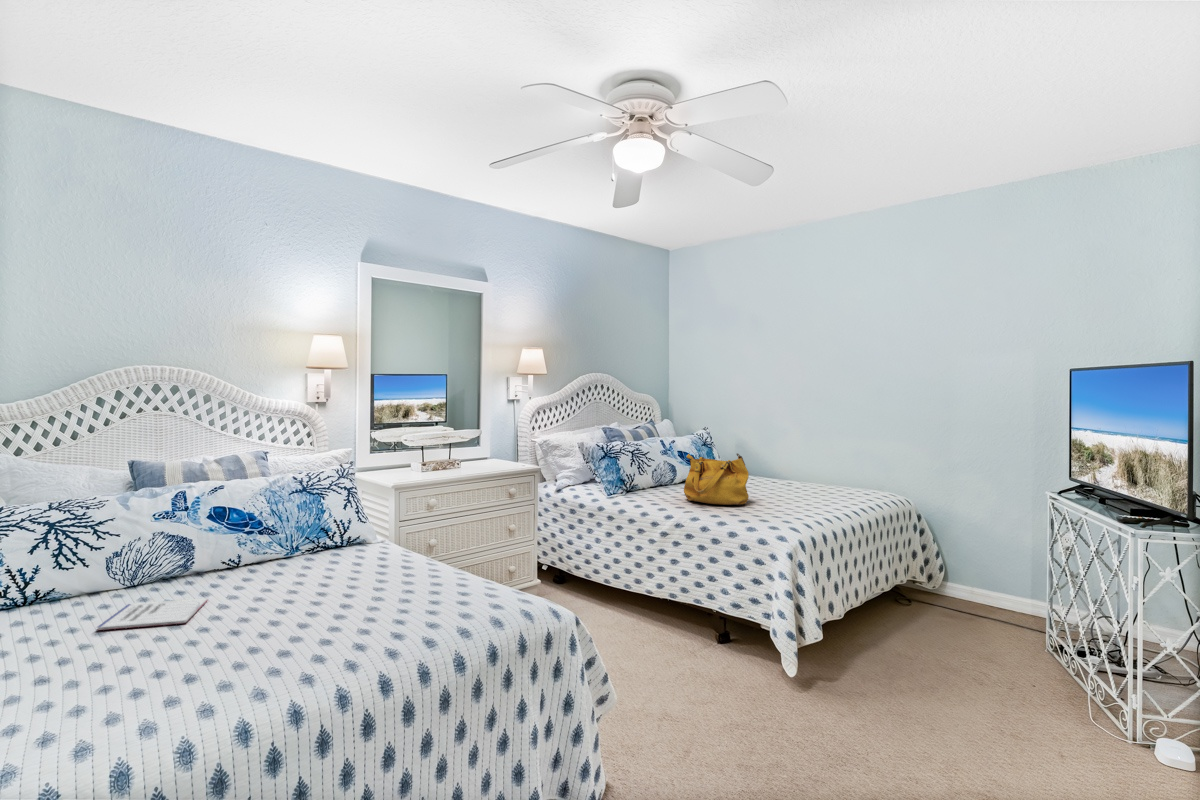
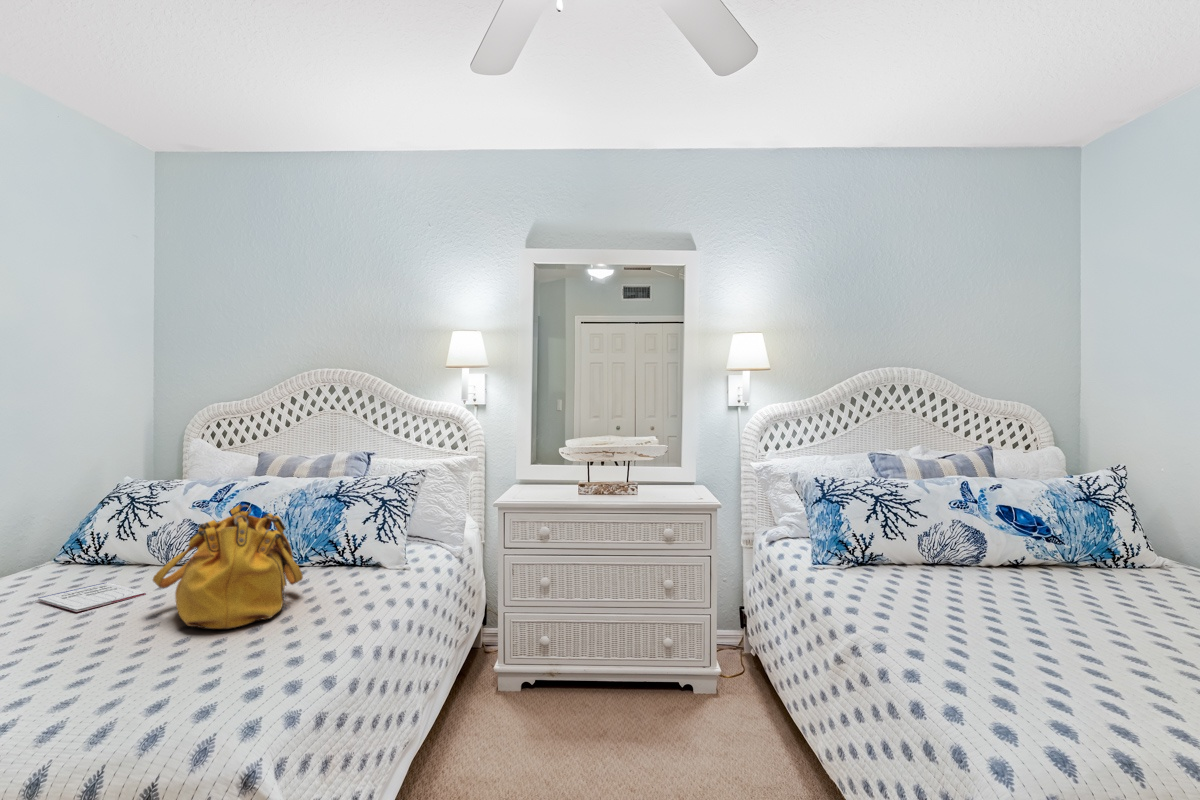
handbag: present [684,453,749,505] -> present [153,504,303,629]

